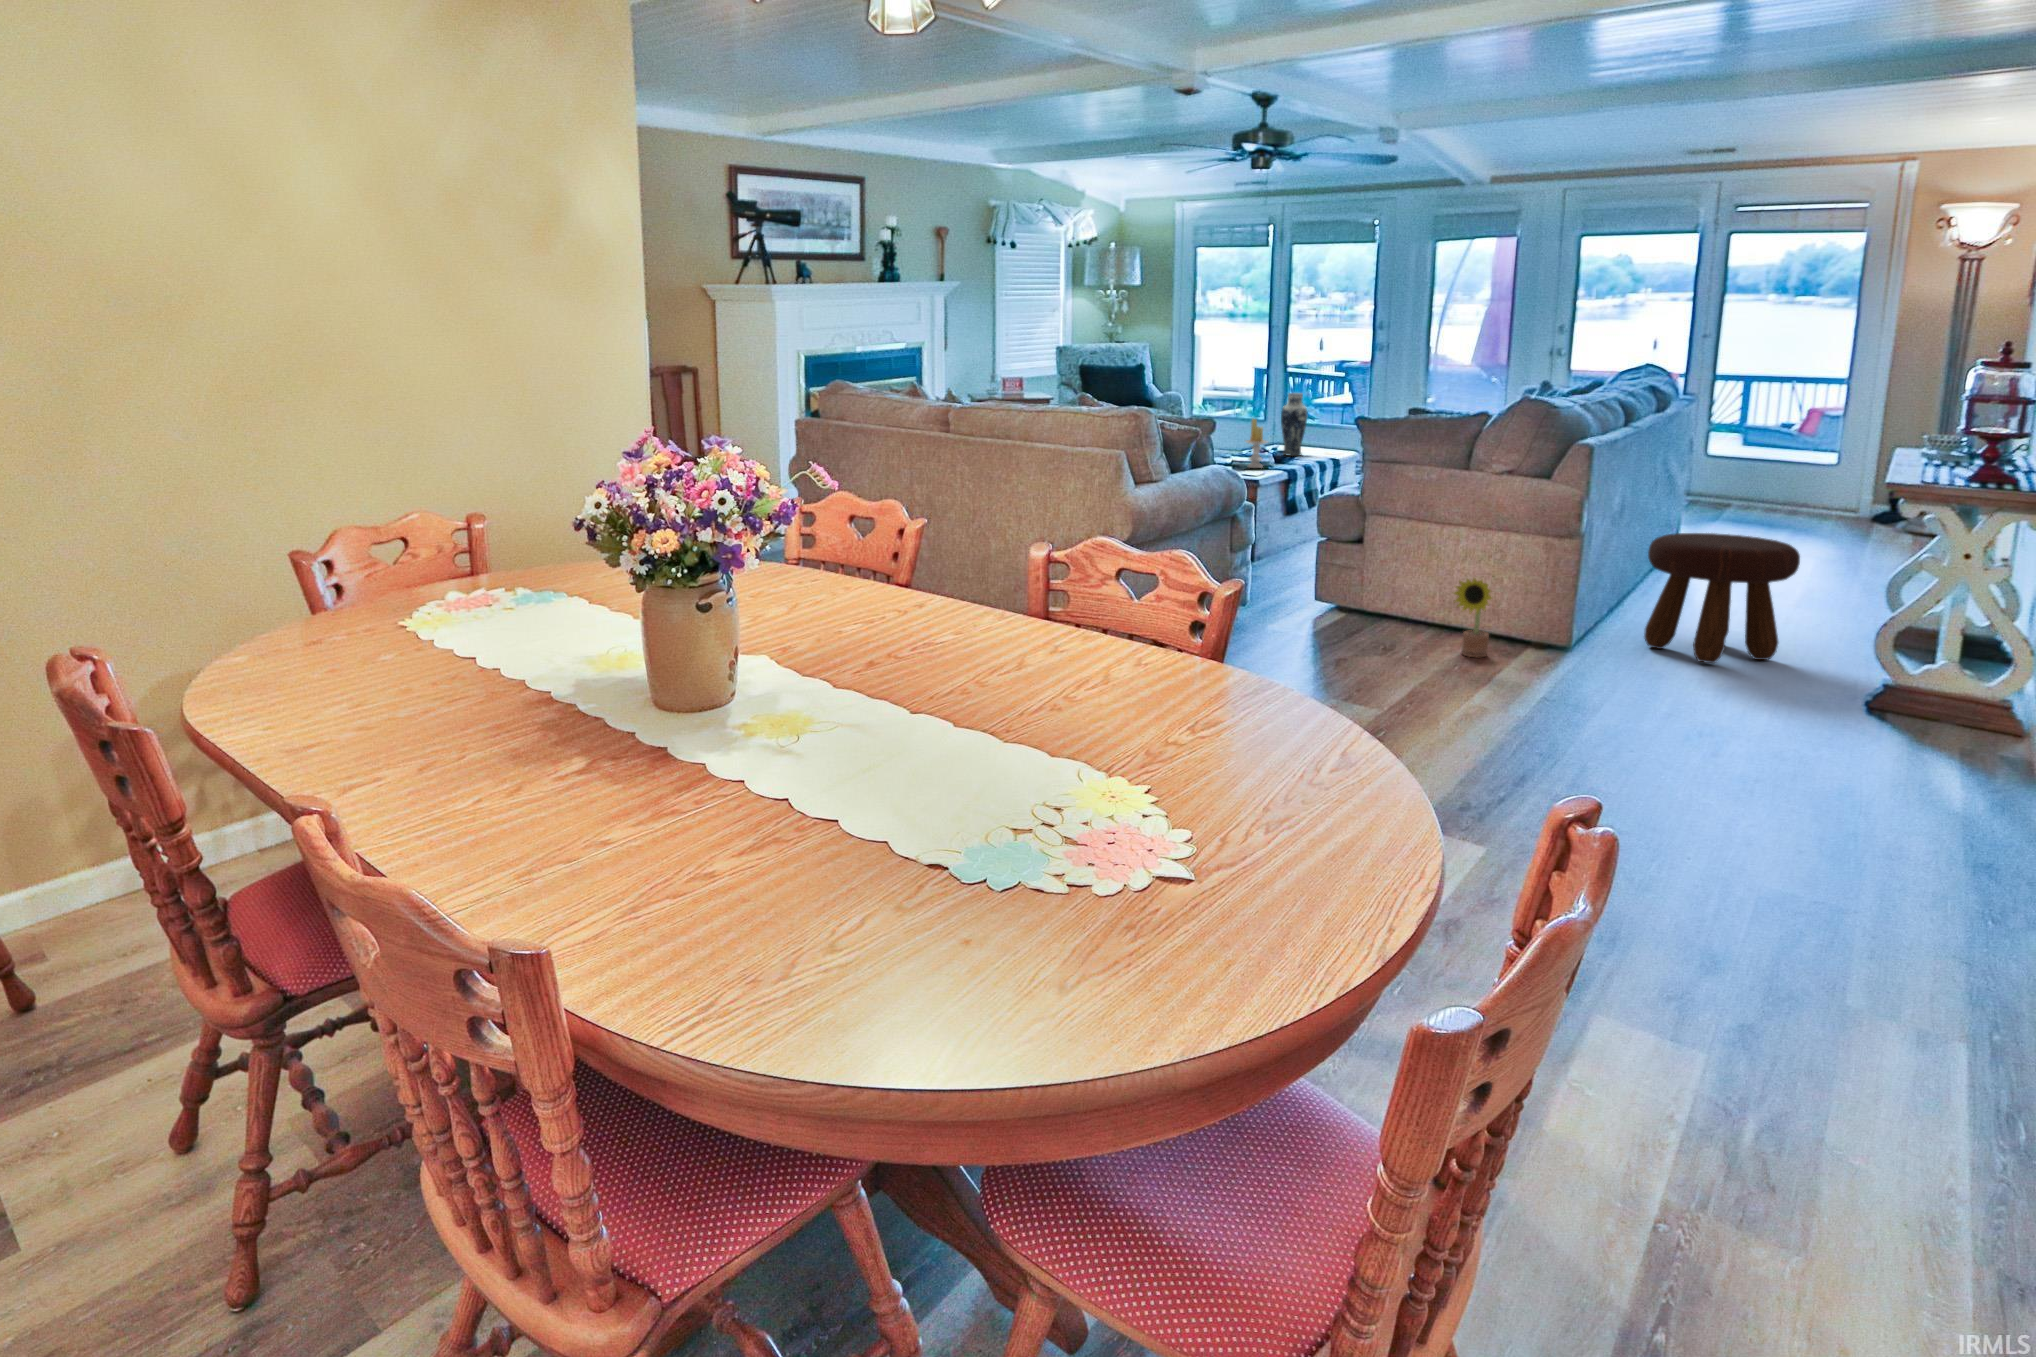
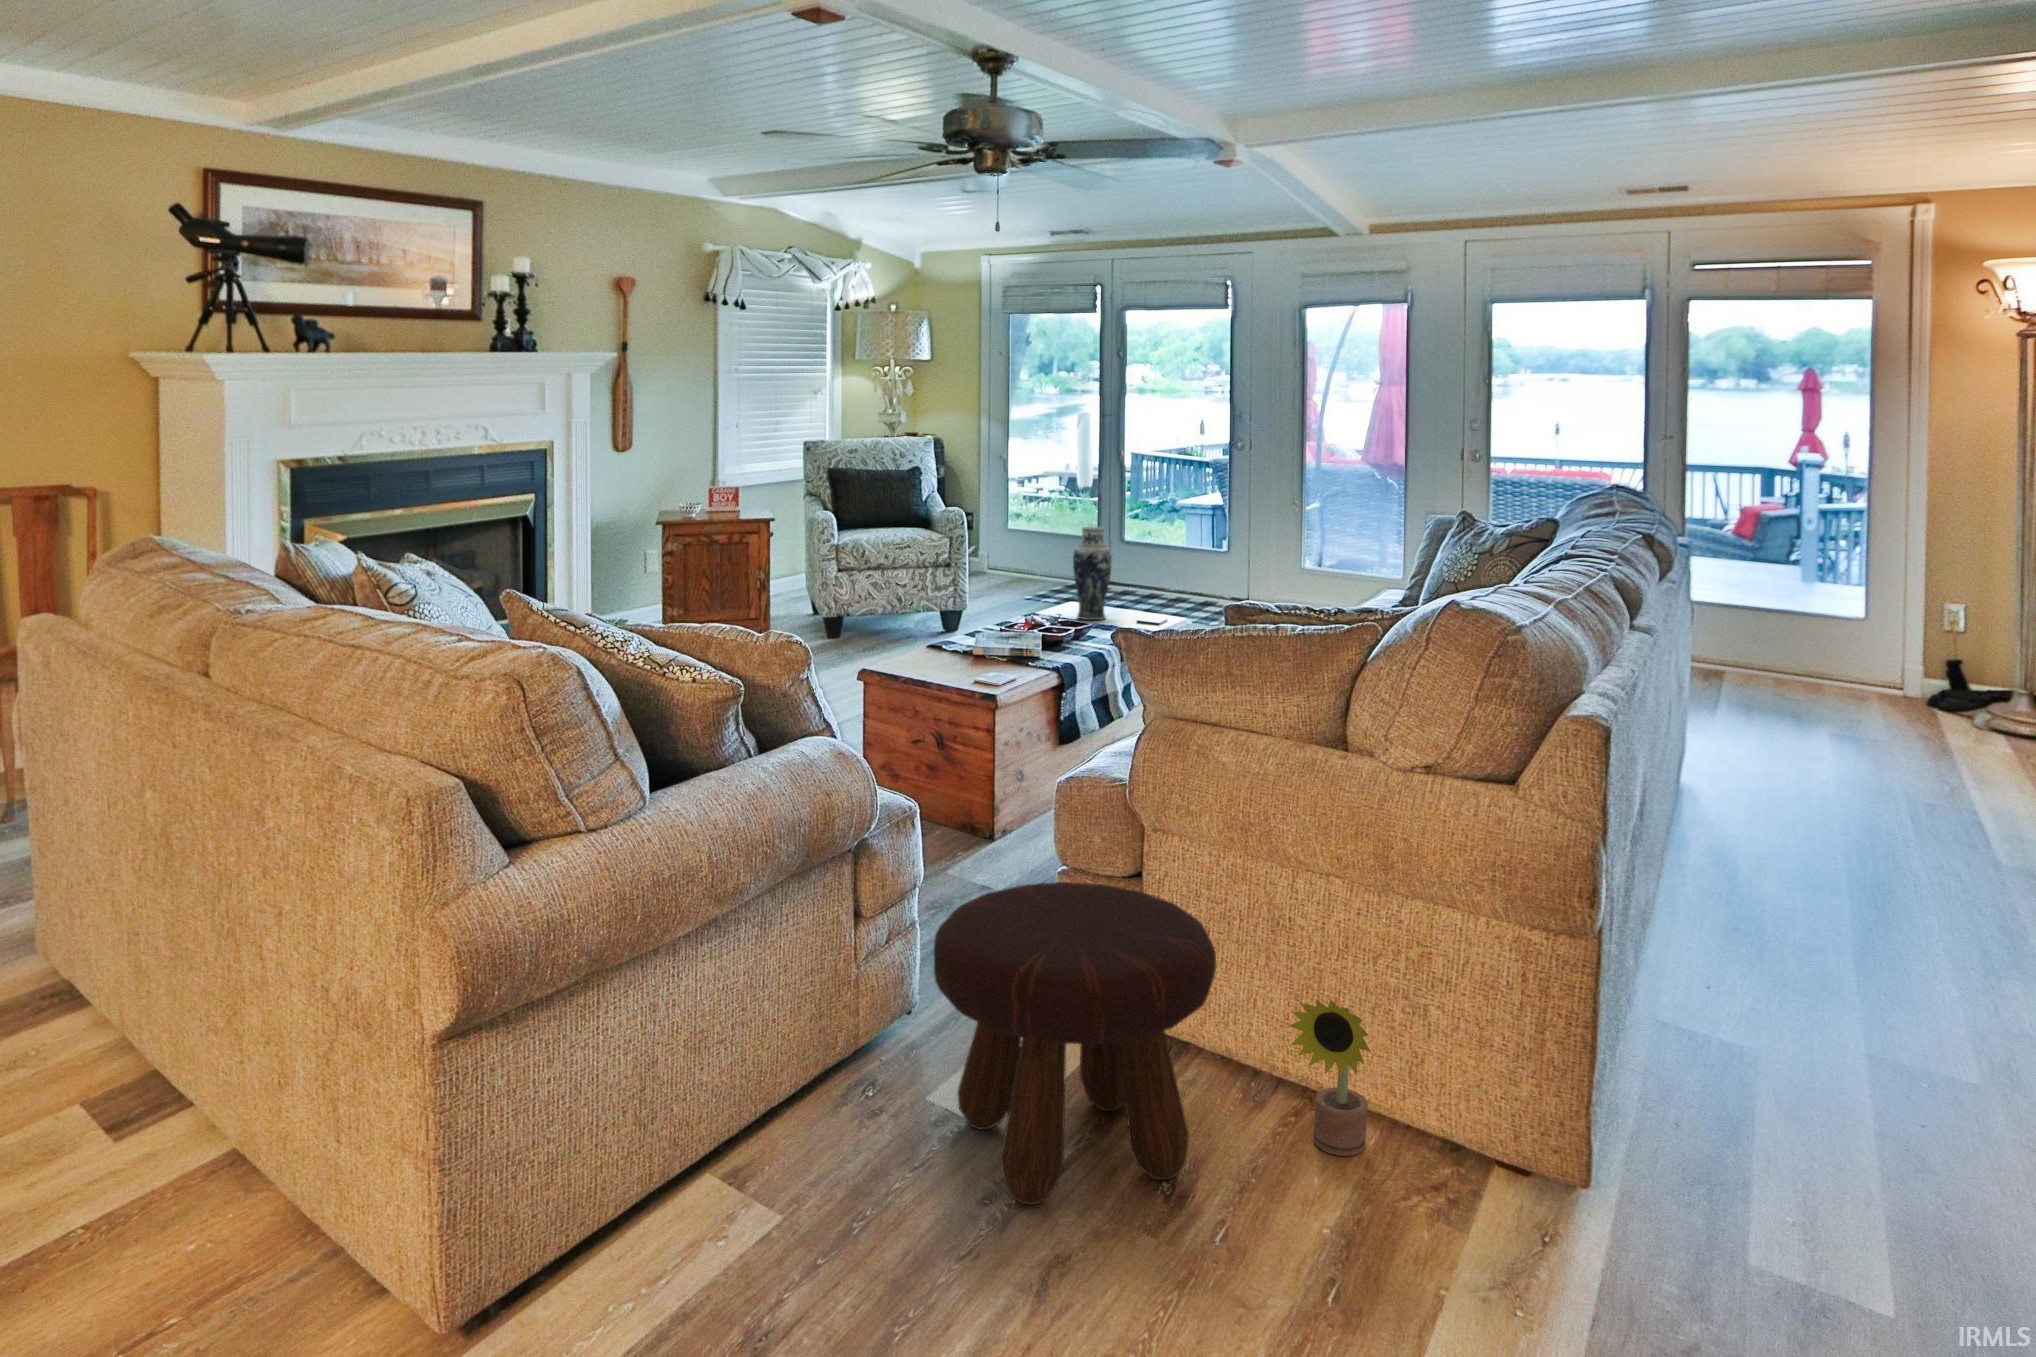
candle: present [1246,419,1267,468] -> none [994,579,1033,657]
footstool: present [1644,533,1800,663] -> present [934,882,1216,1205]

